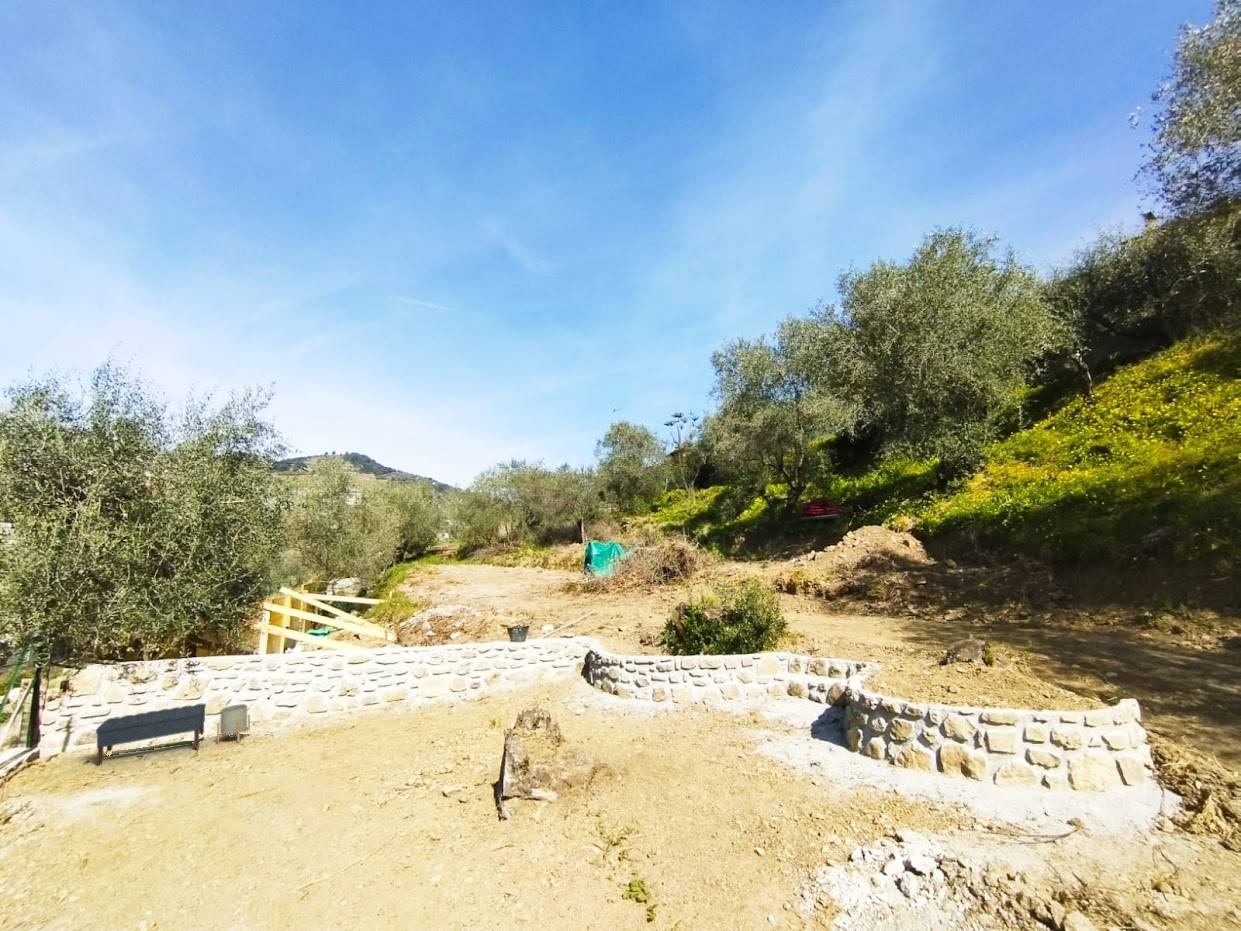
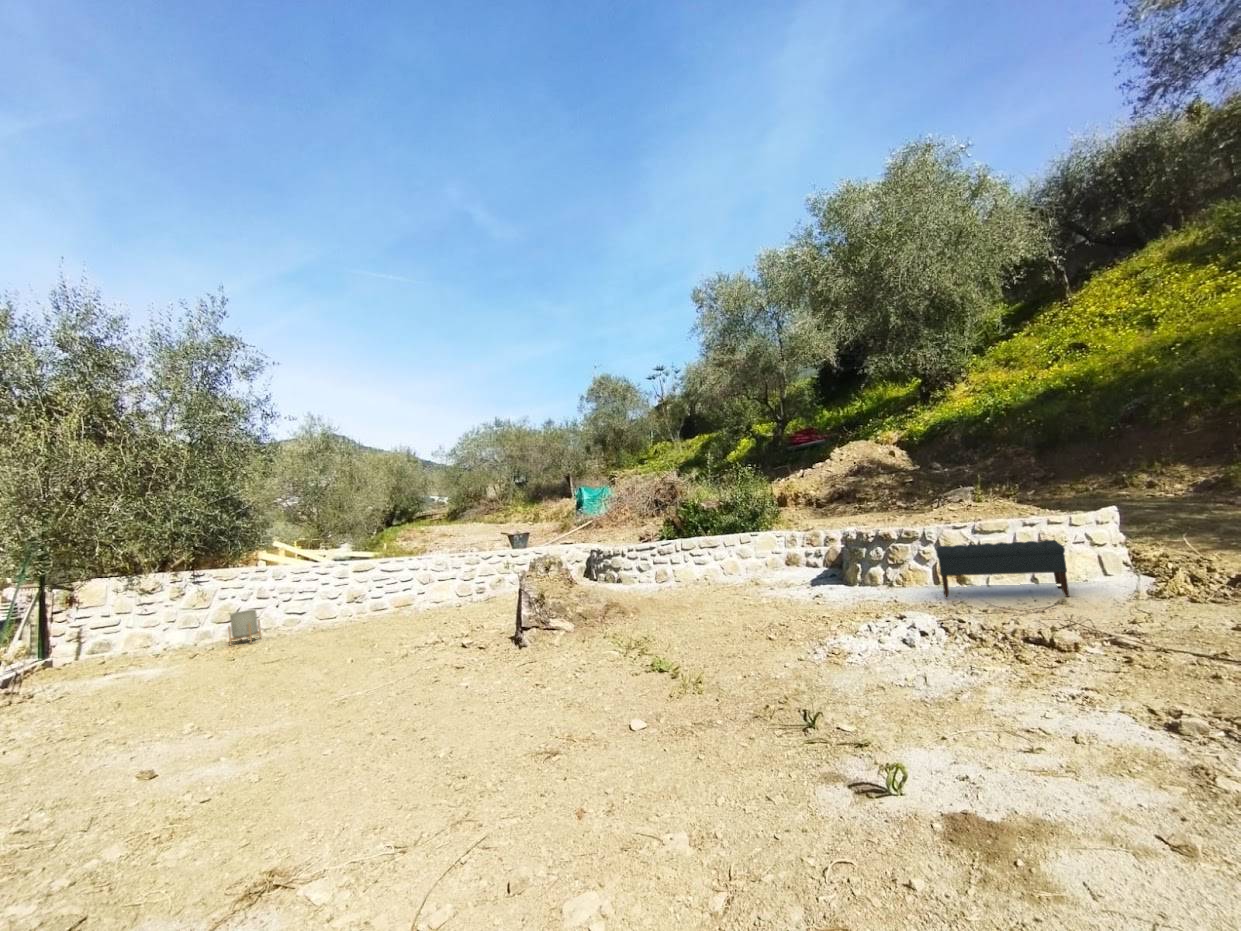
bench: present [96,704,206,766] -> present [936,540,1069,598]

